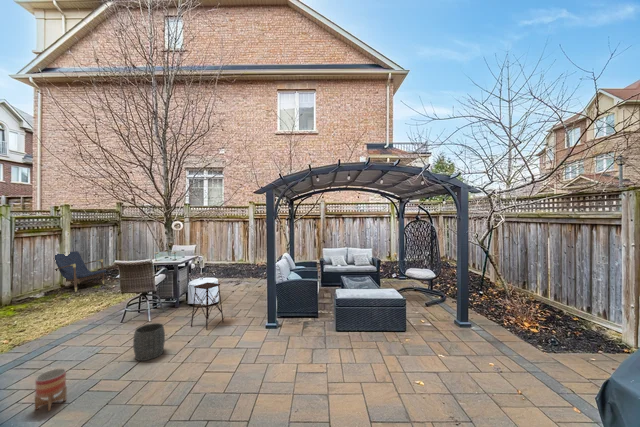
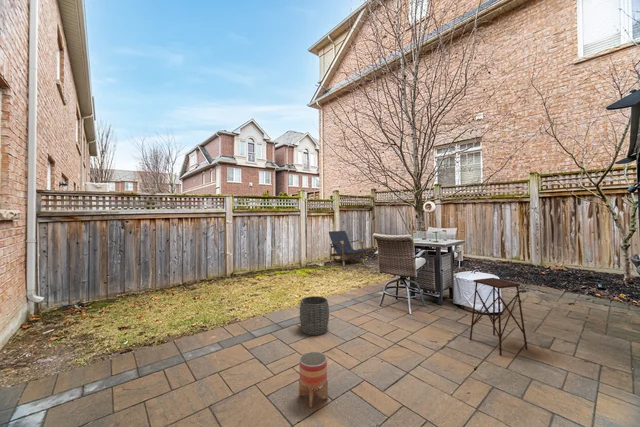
woven basket: present [133,323,165,361] -> present [300,296,329,335]

